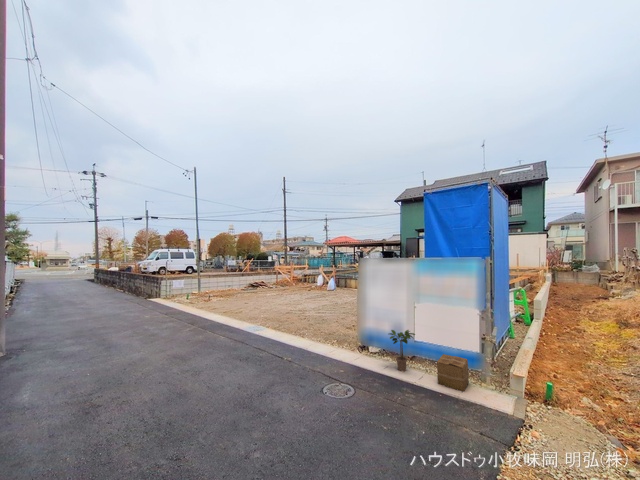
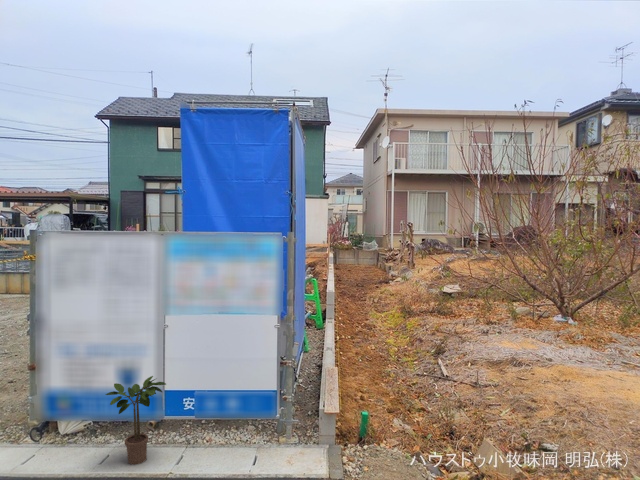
cardboard box: present [437,354,469,392] -> none [208,407,260,470]

